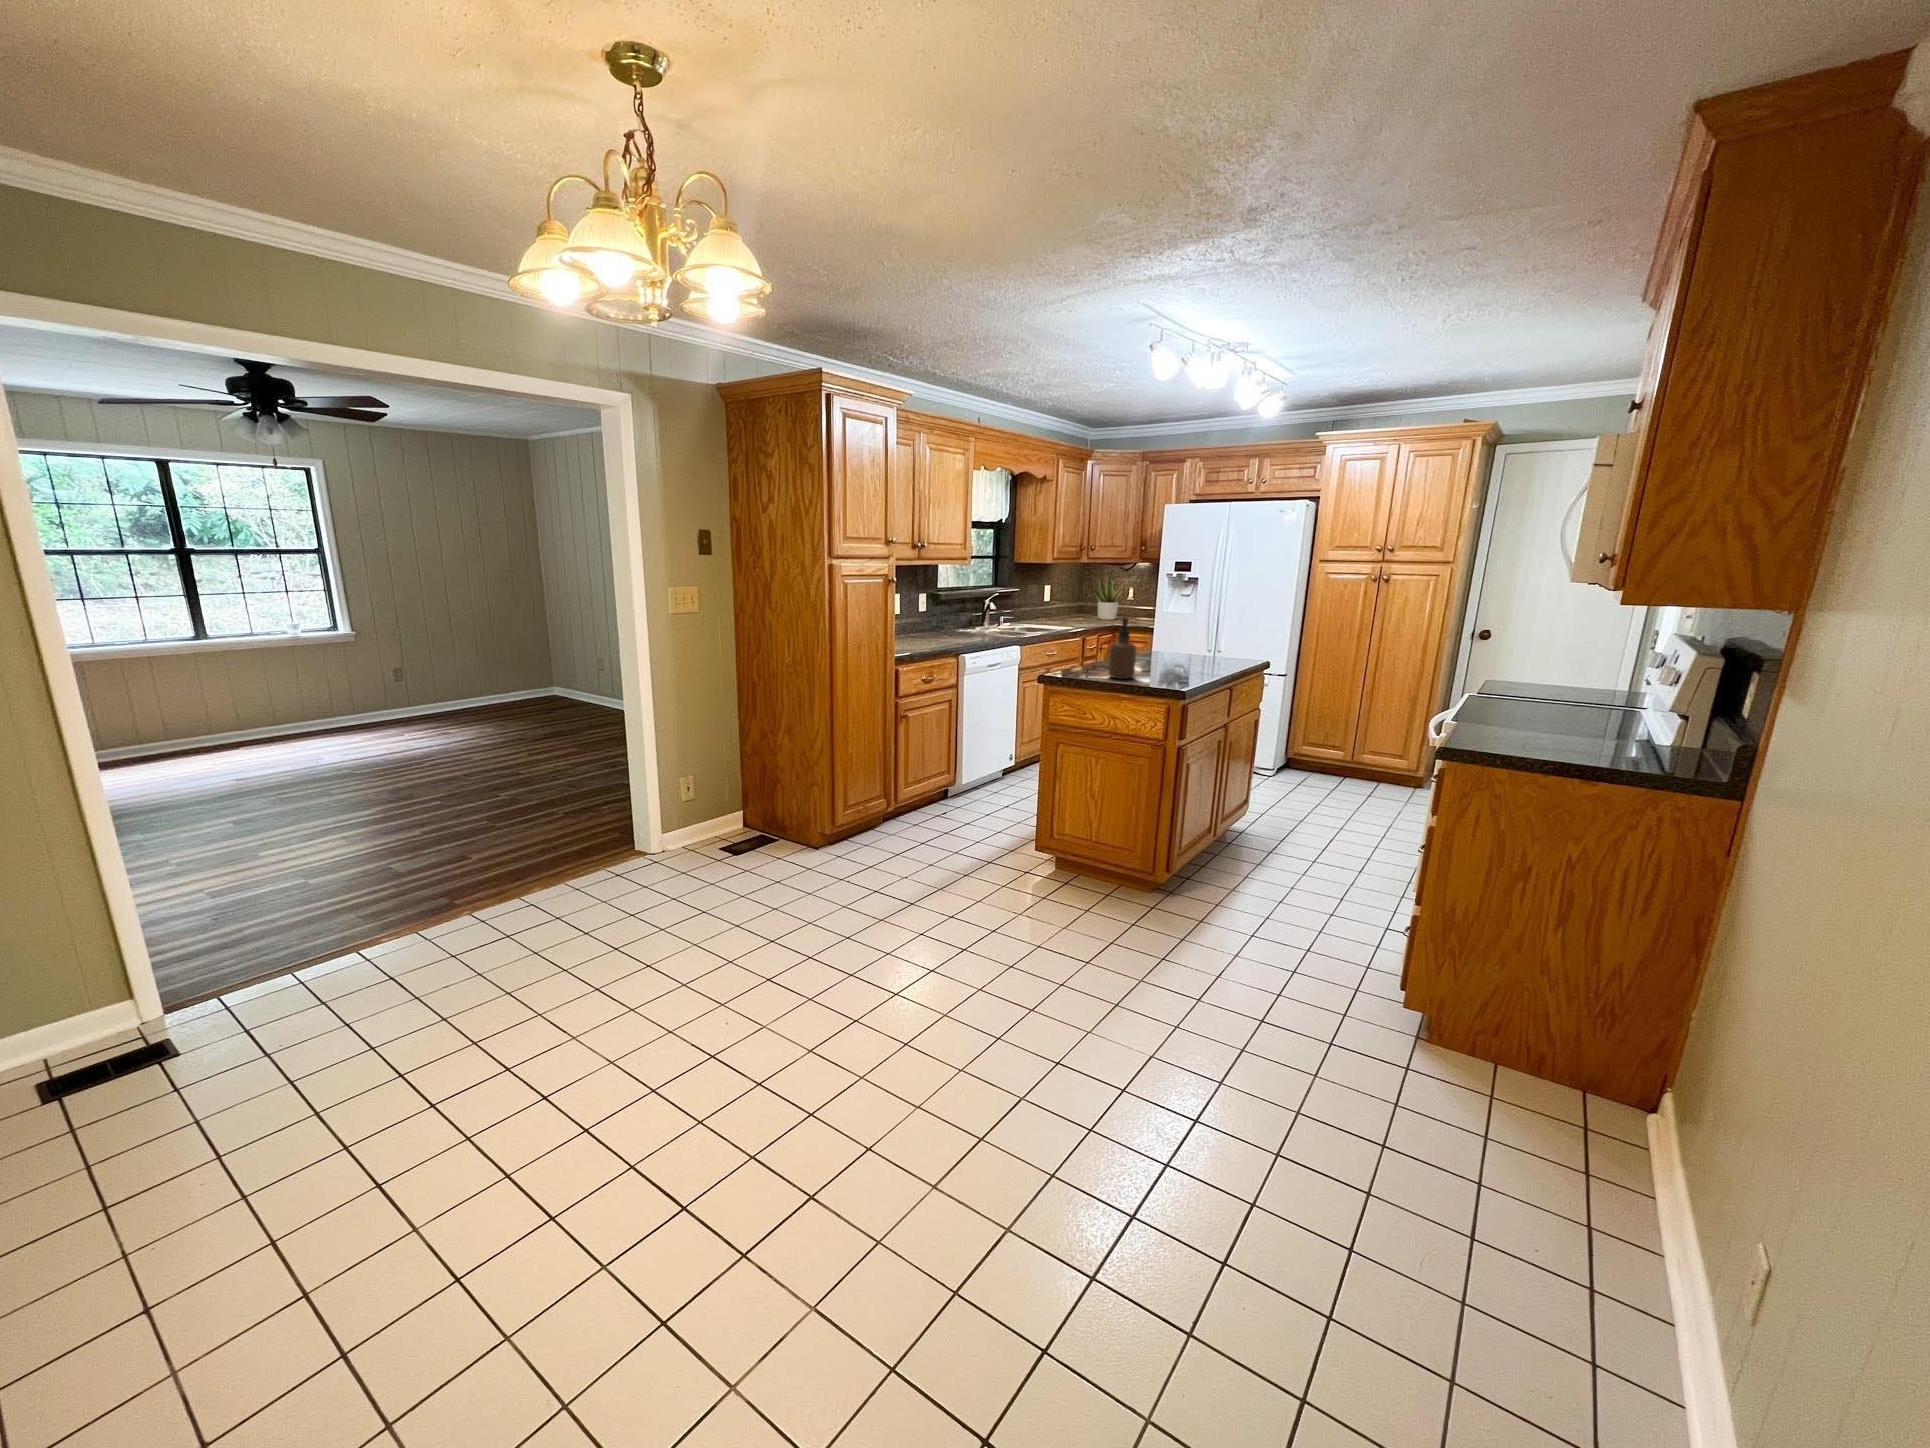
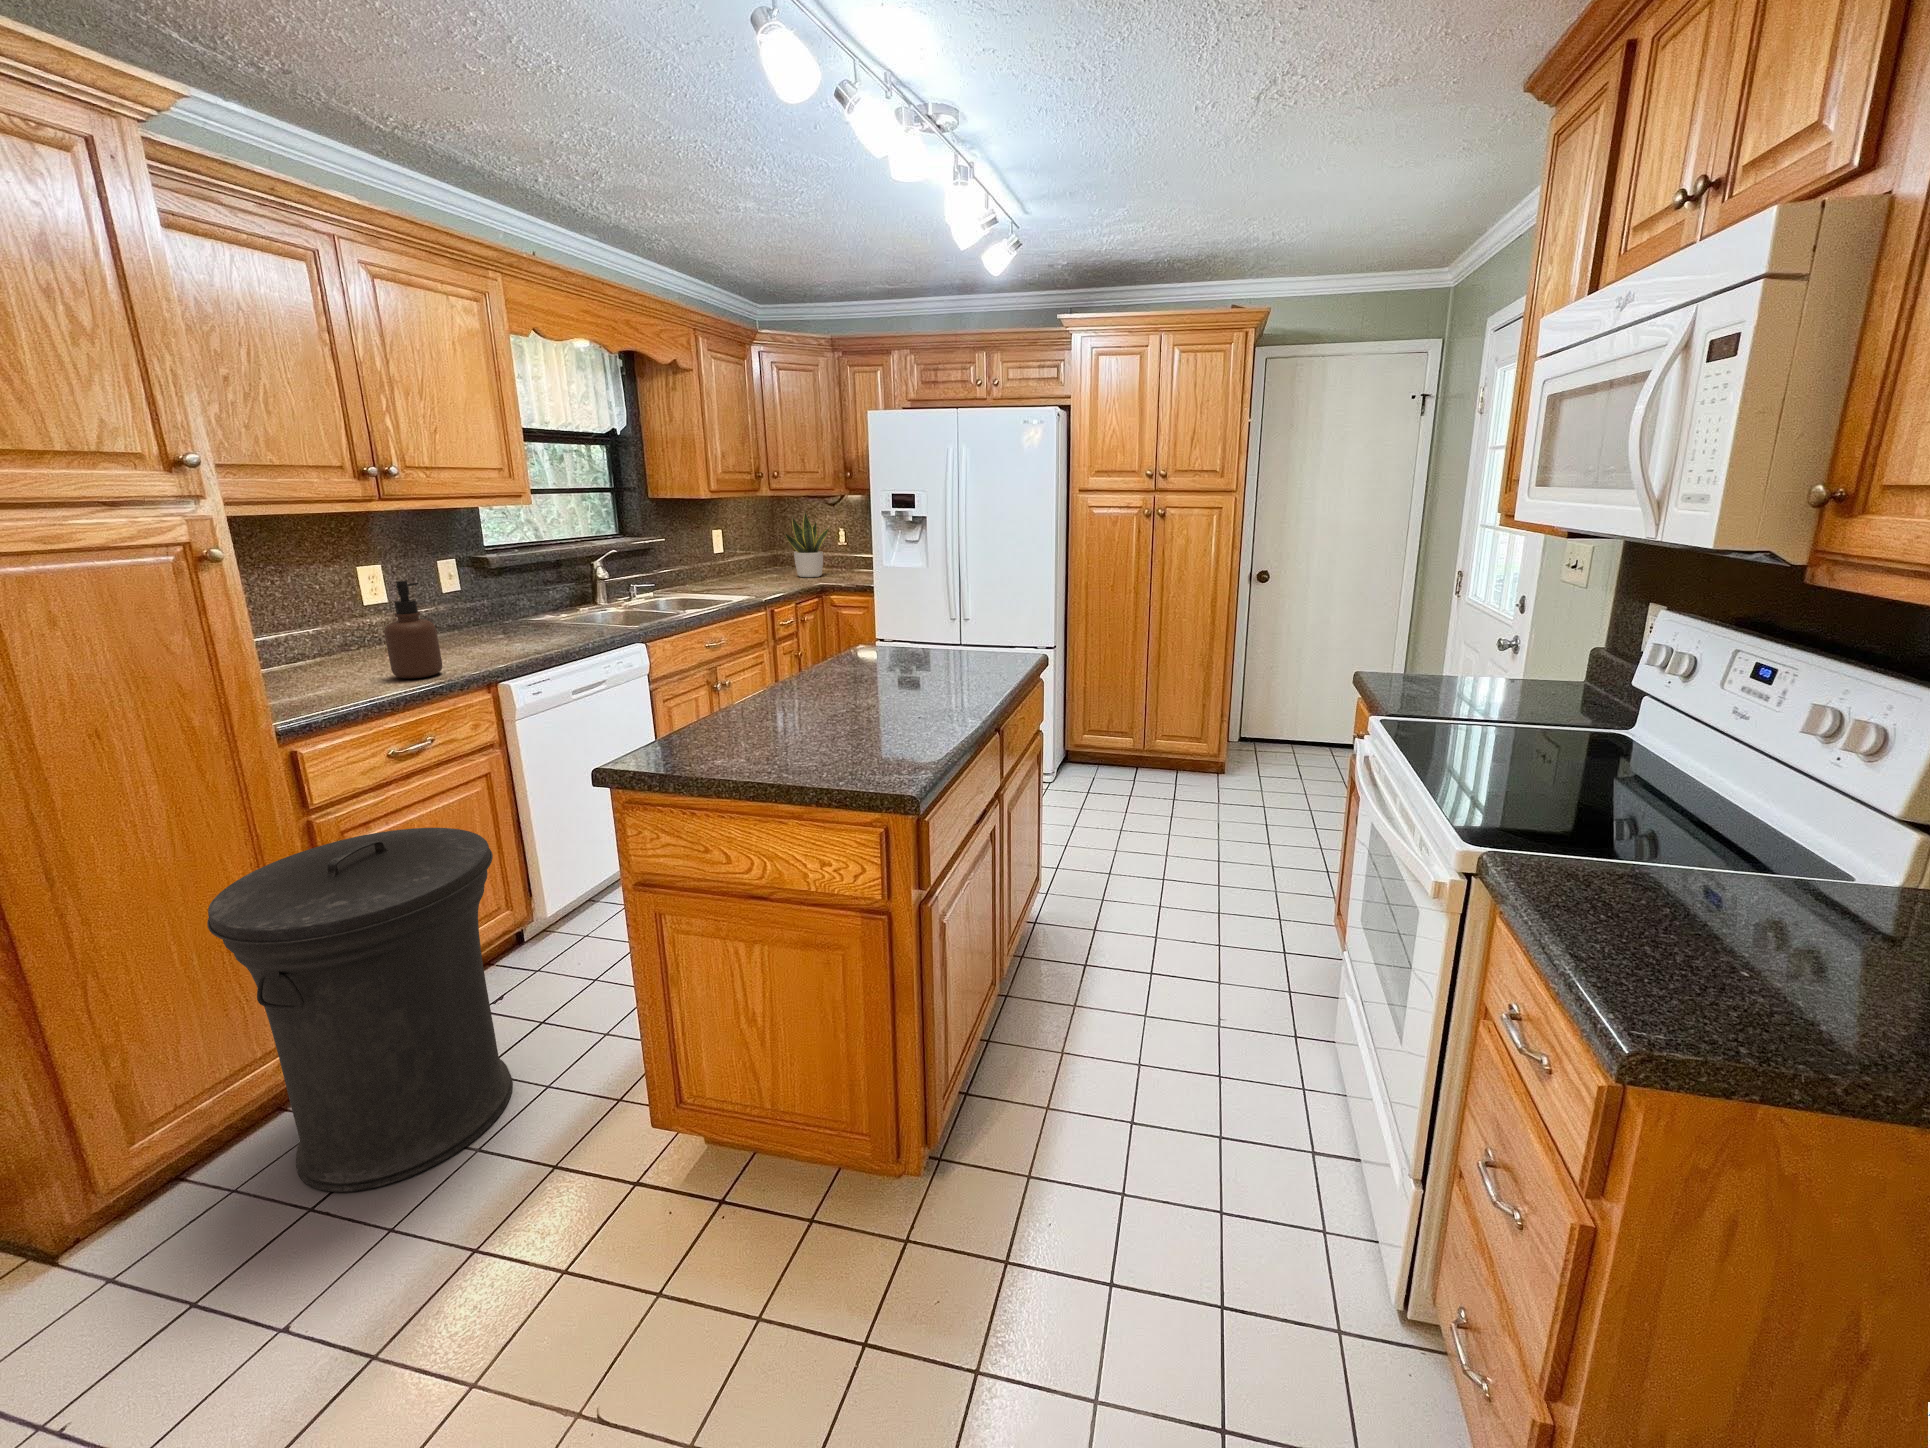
soap dispenser: present [1108,617,1136,679] -> present [384,581,442,679]
trash can: none [884,707,976,848] -> present [207,828,513,1192]

